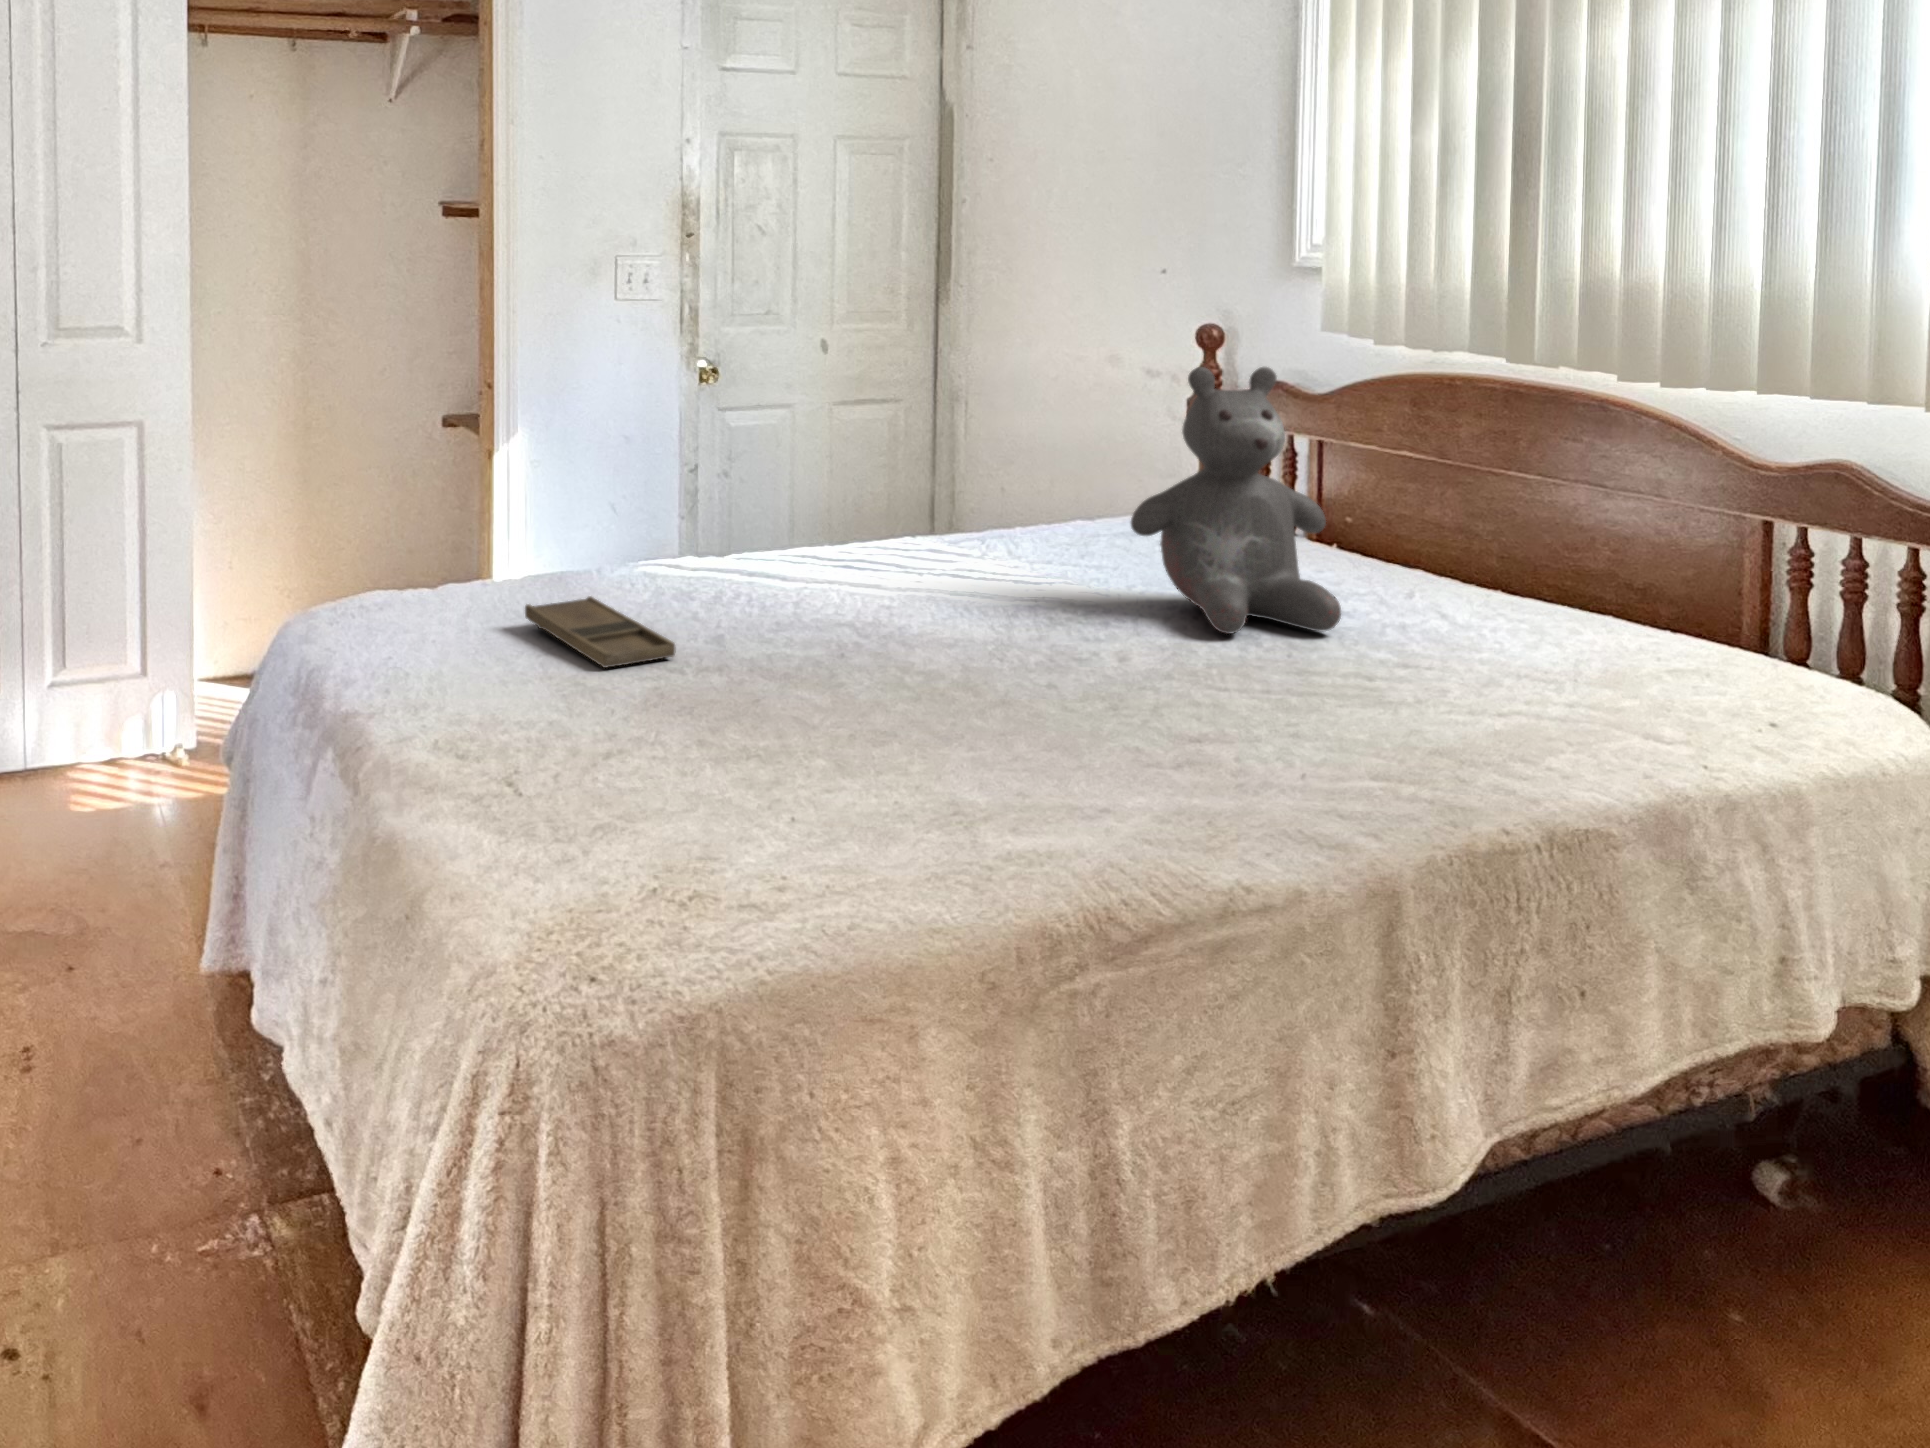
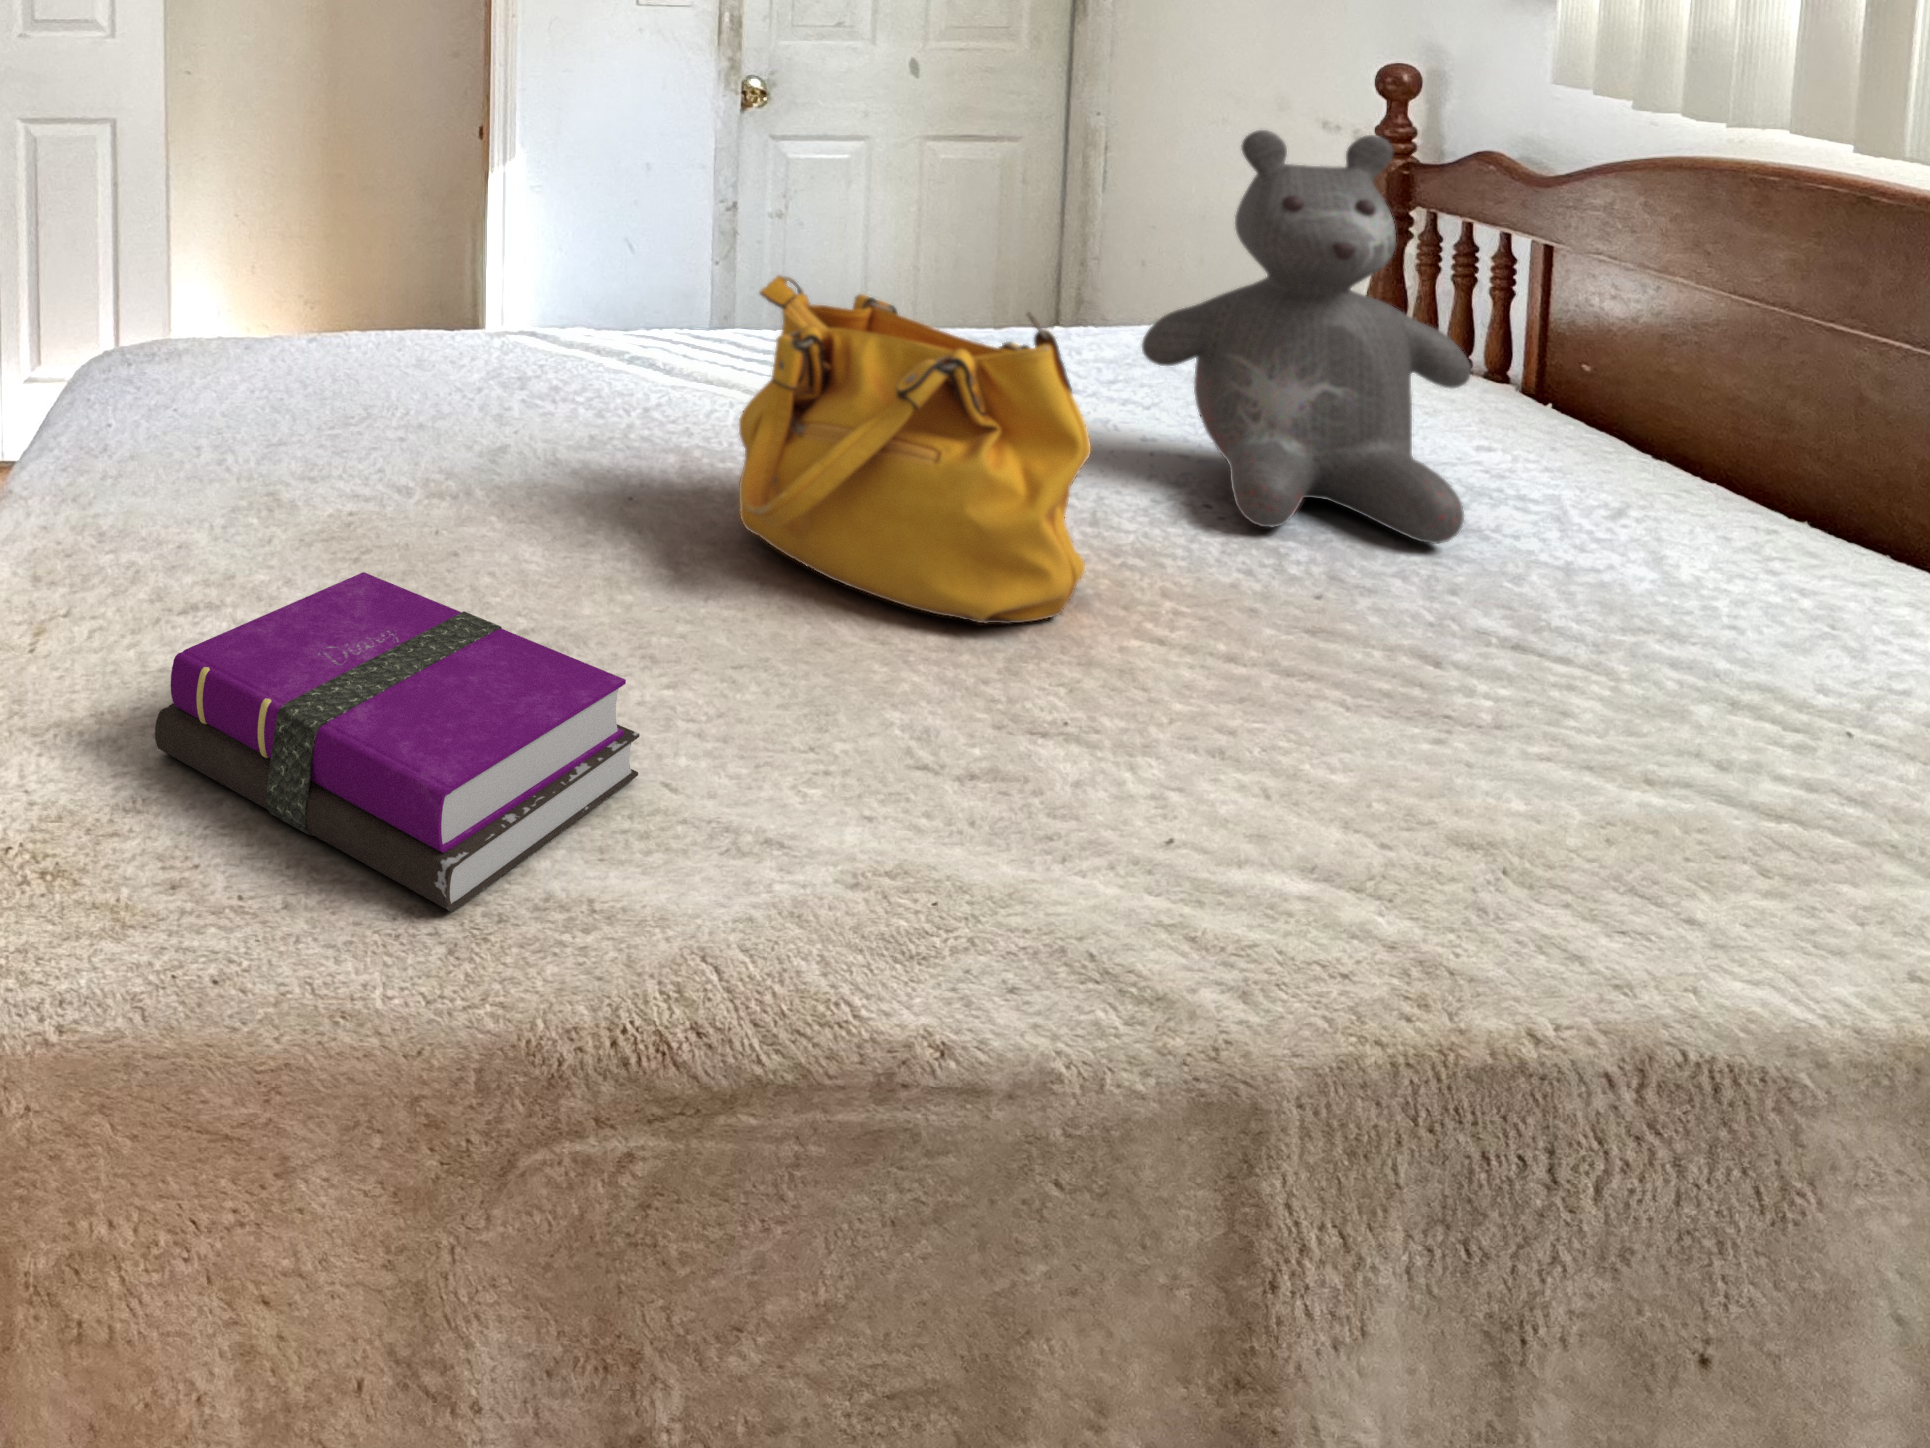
handbag: none [910,485,1163,703] -> present [739,275,1091,624]
tray: present [525,596,676,667] -> none [313,366,445,466]
notebook: none [668,708,982,879] -> present [155,572,640,912]

